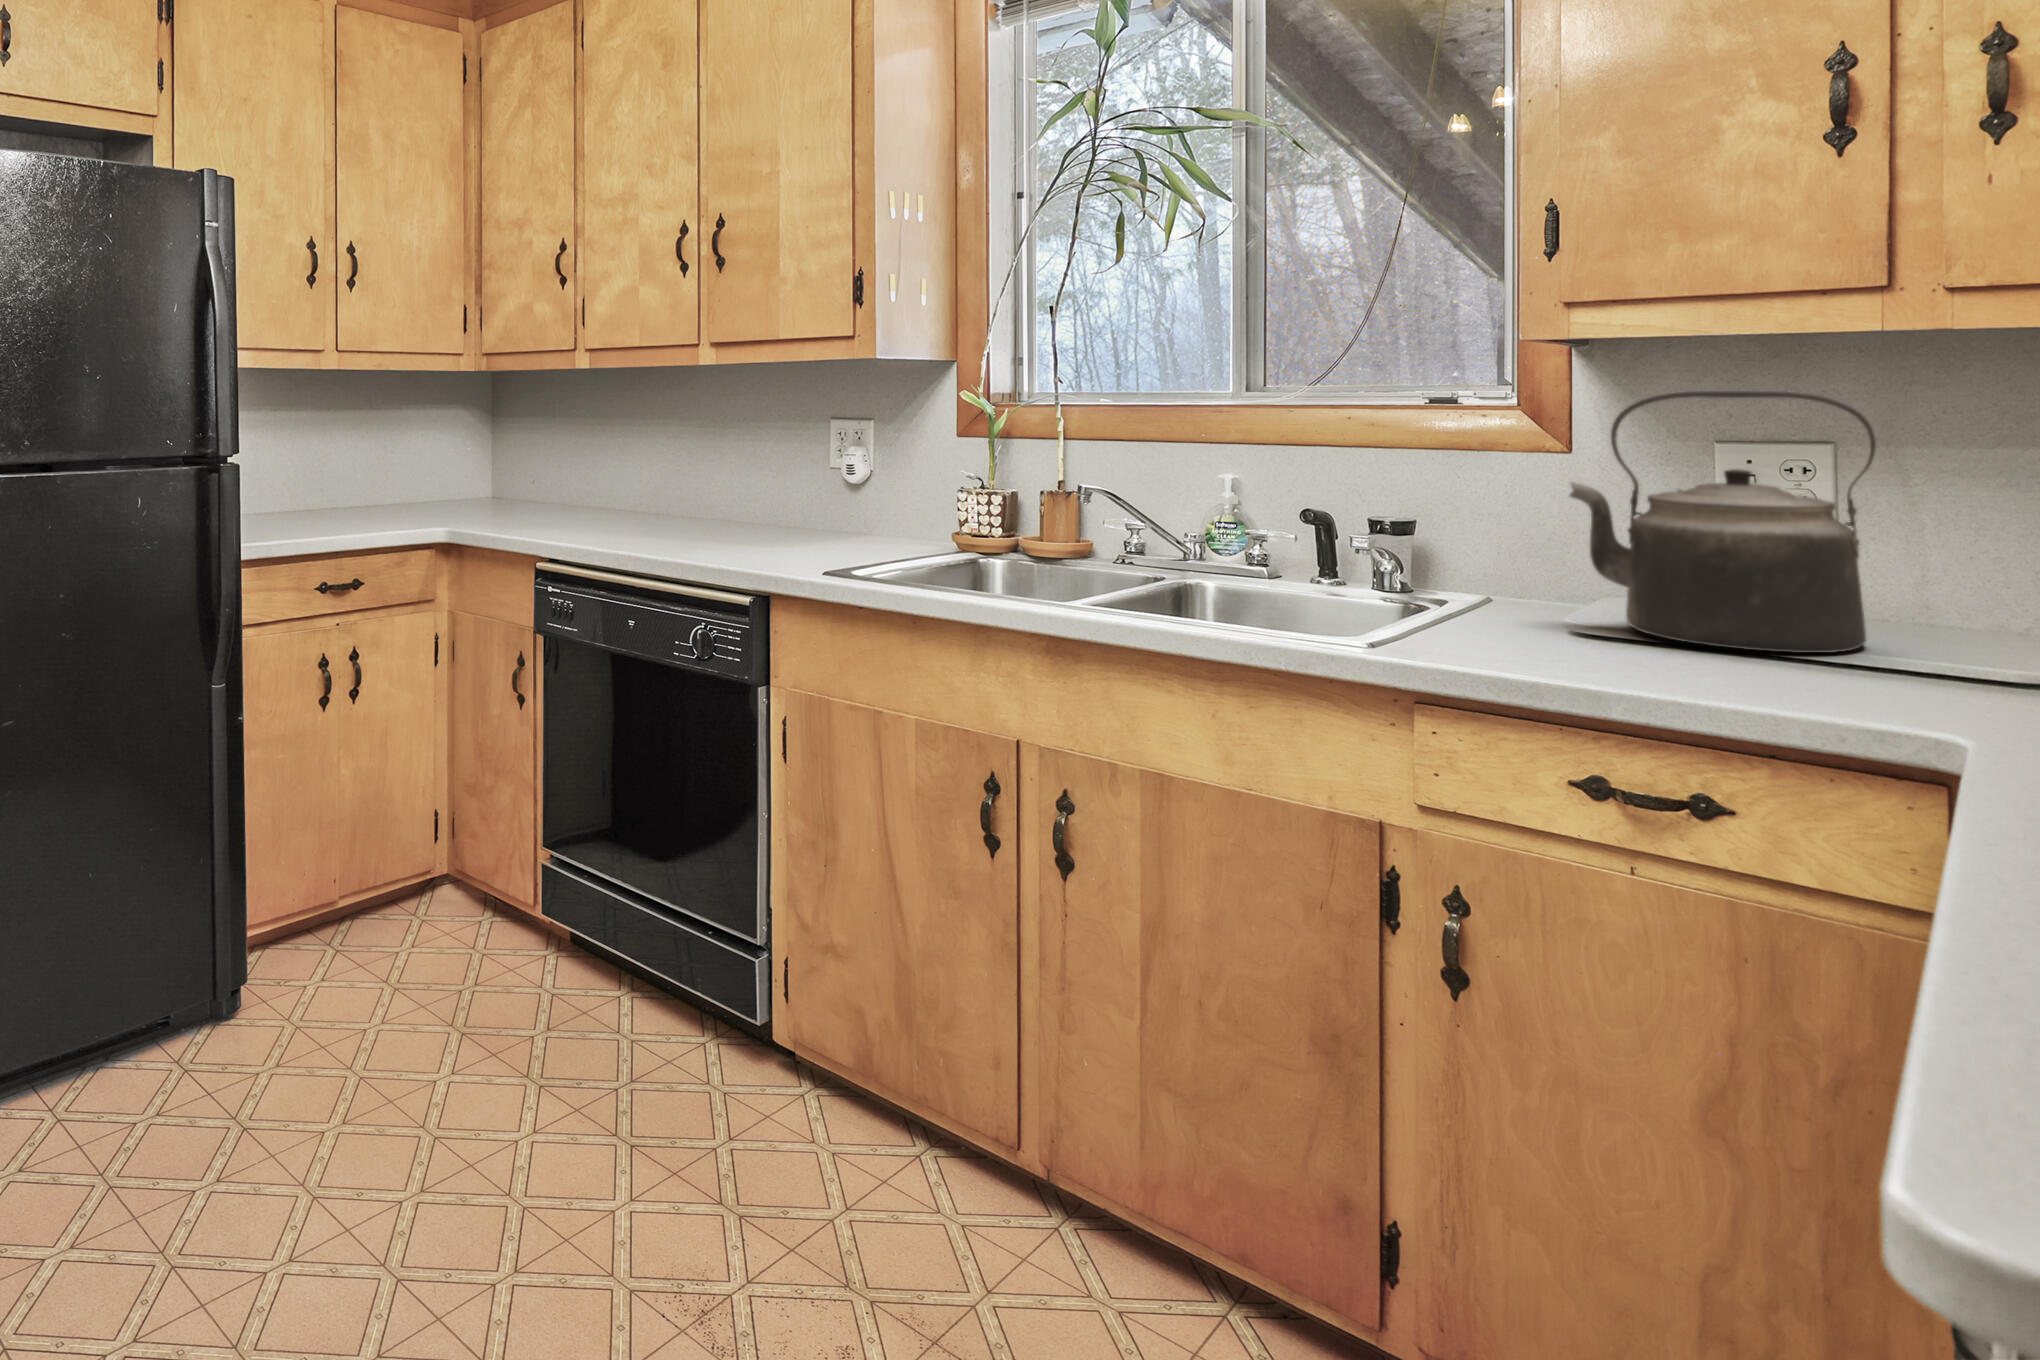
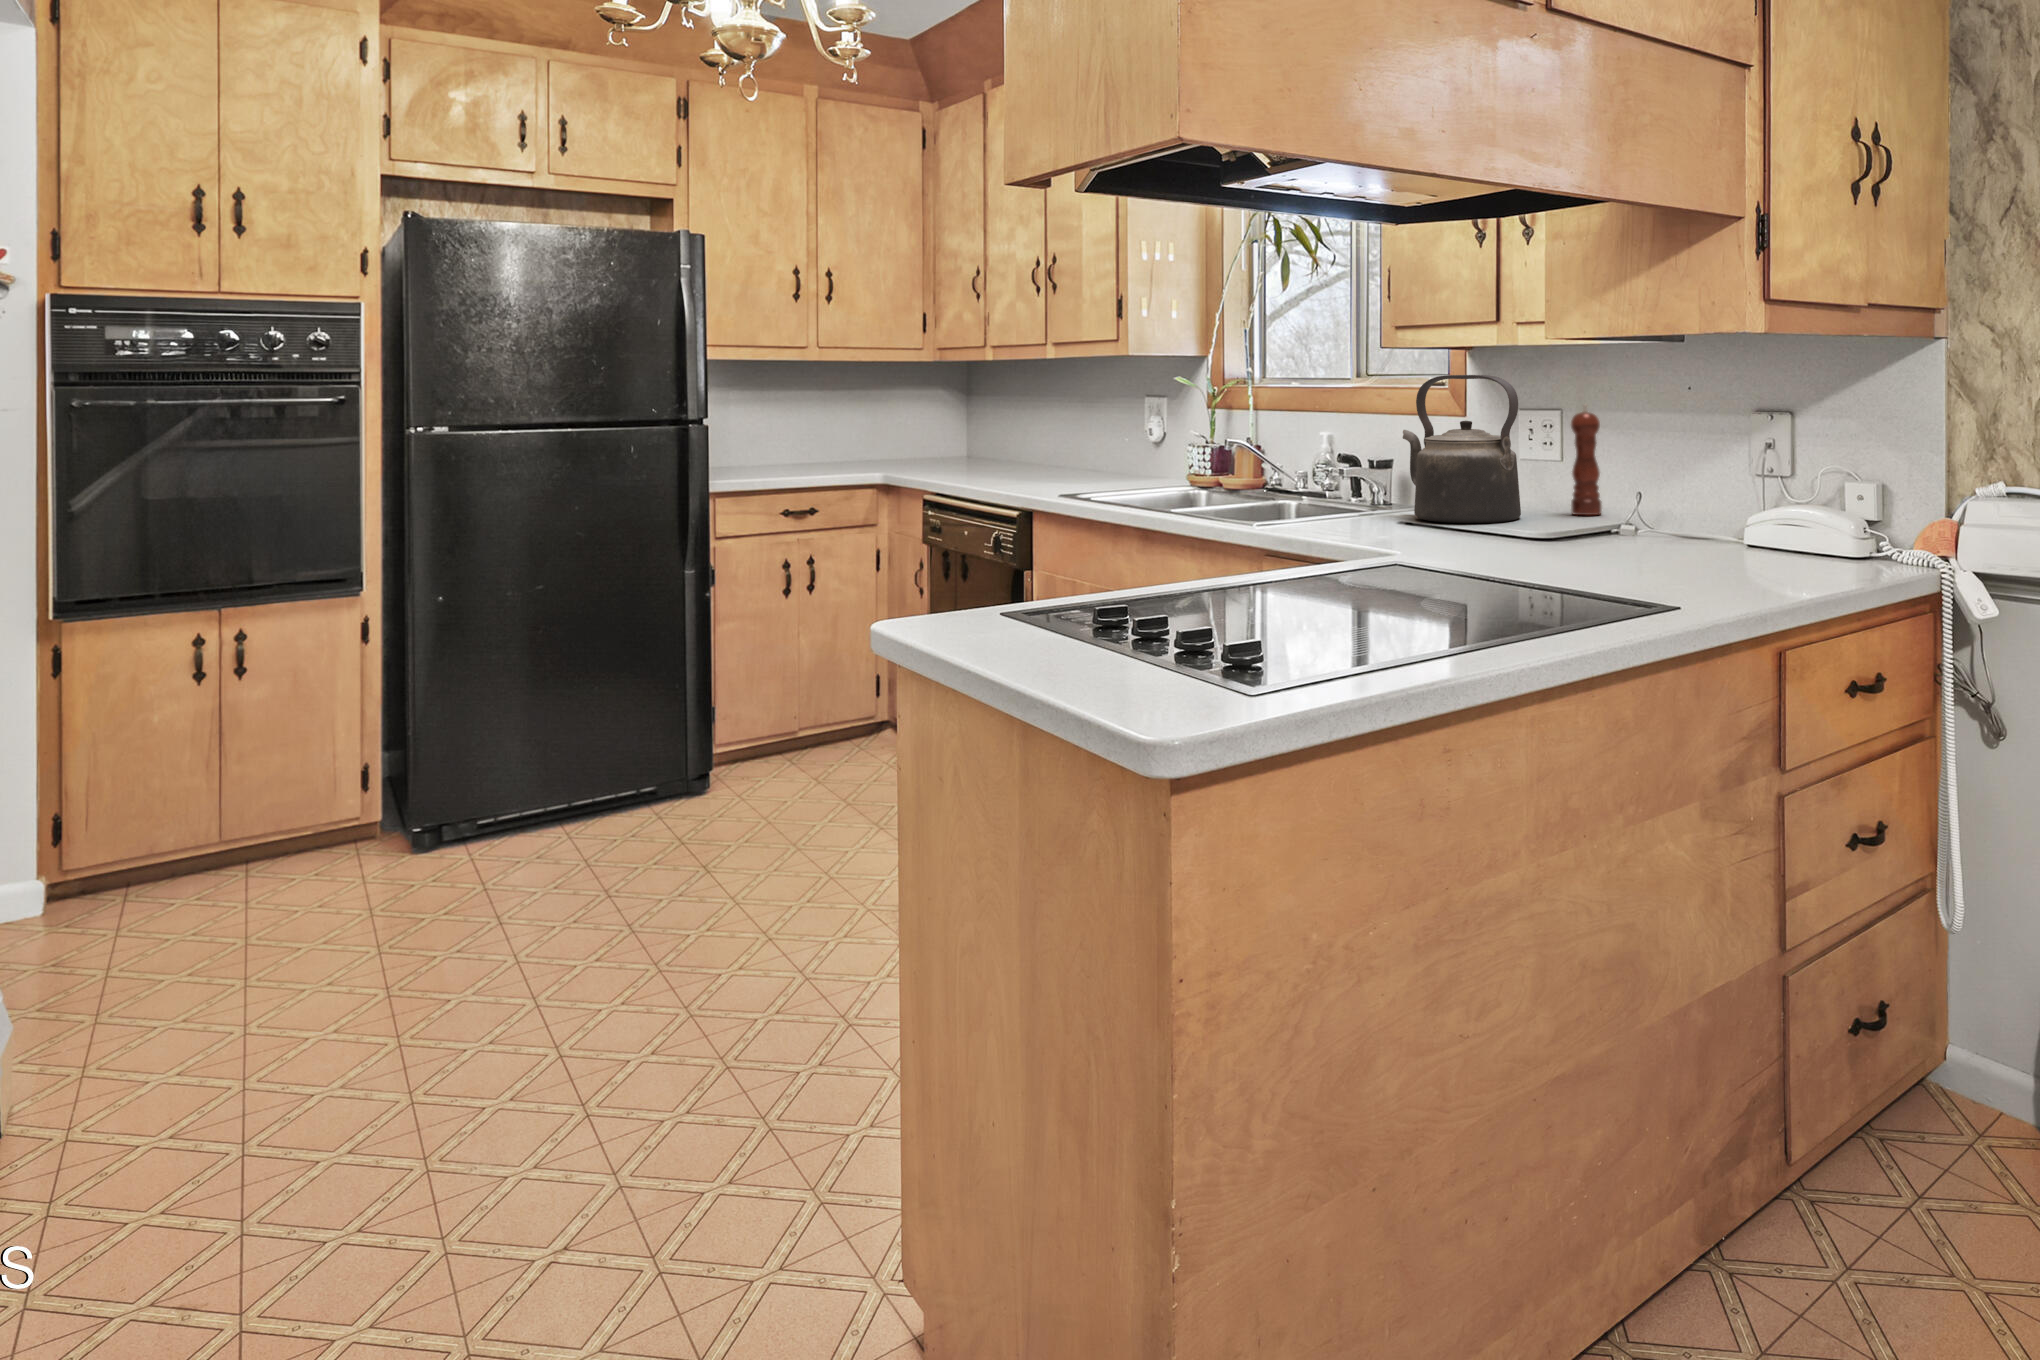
pepper mill: none [1893,441,1966,632] -> present [1571,404,1602,515]

